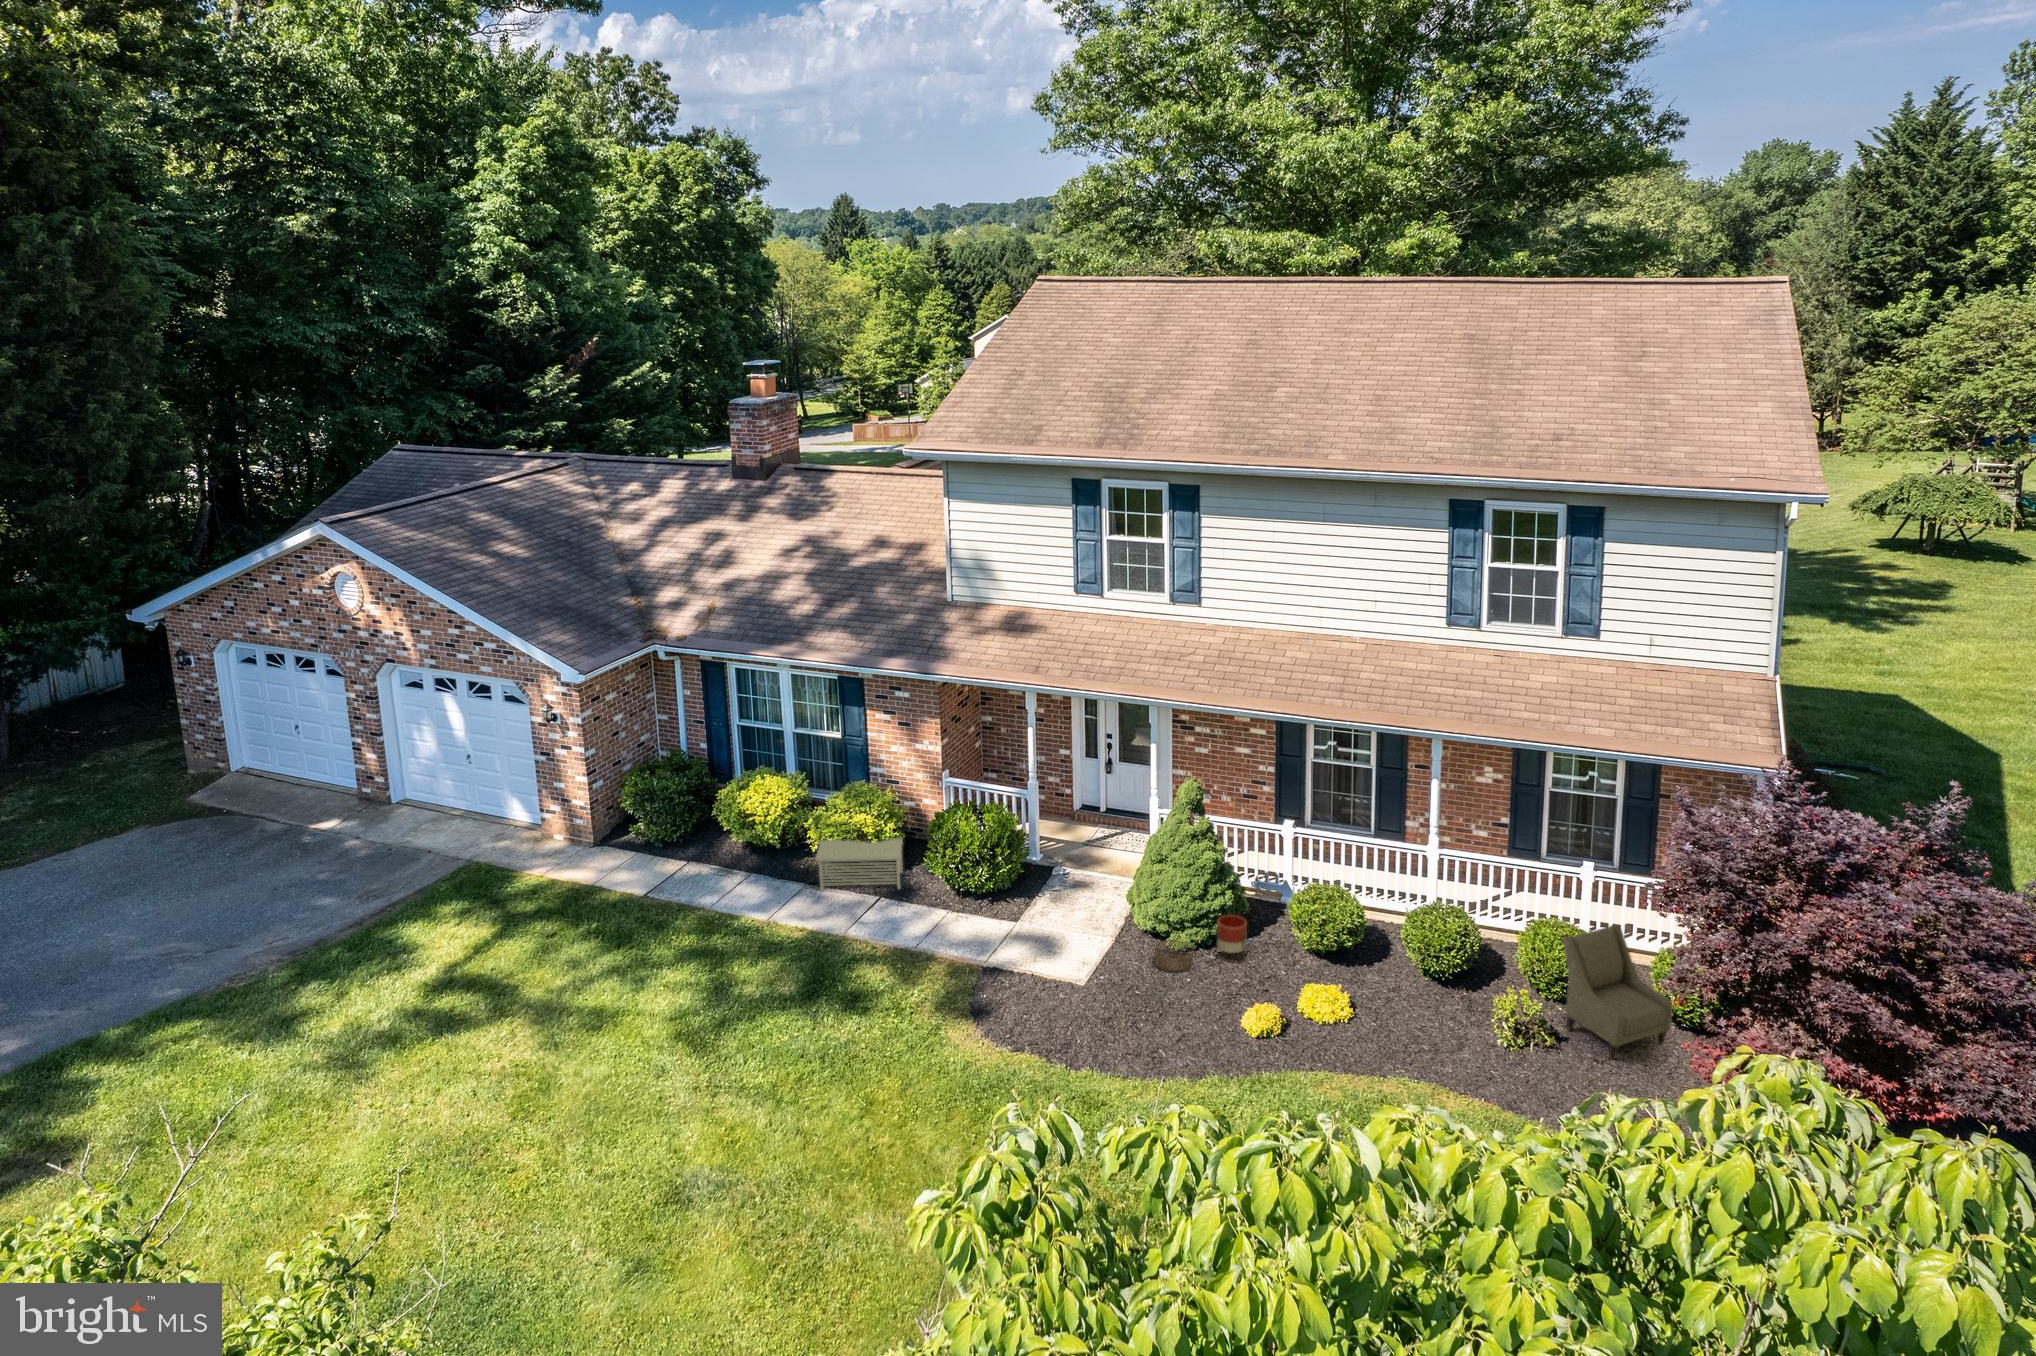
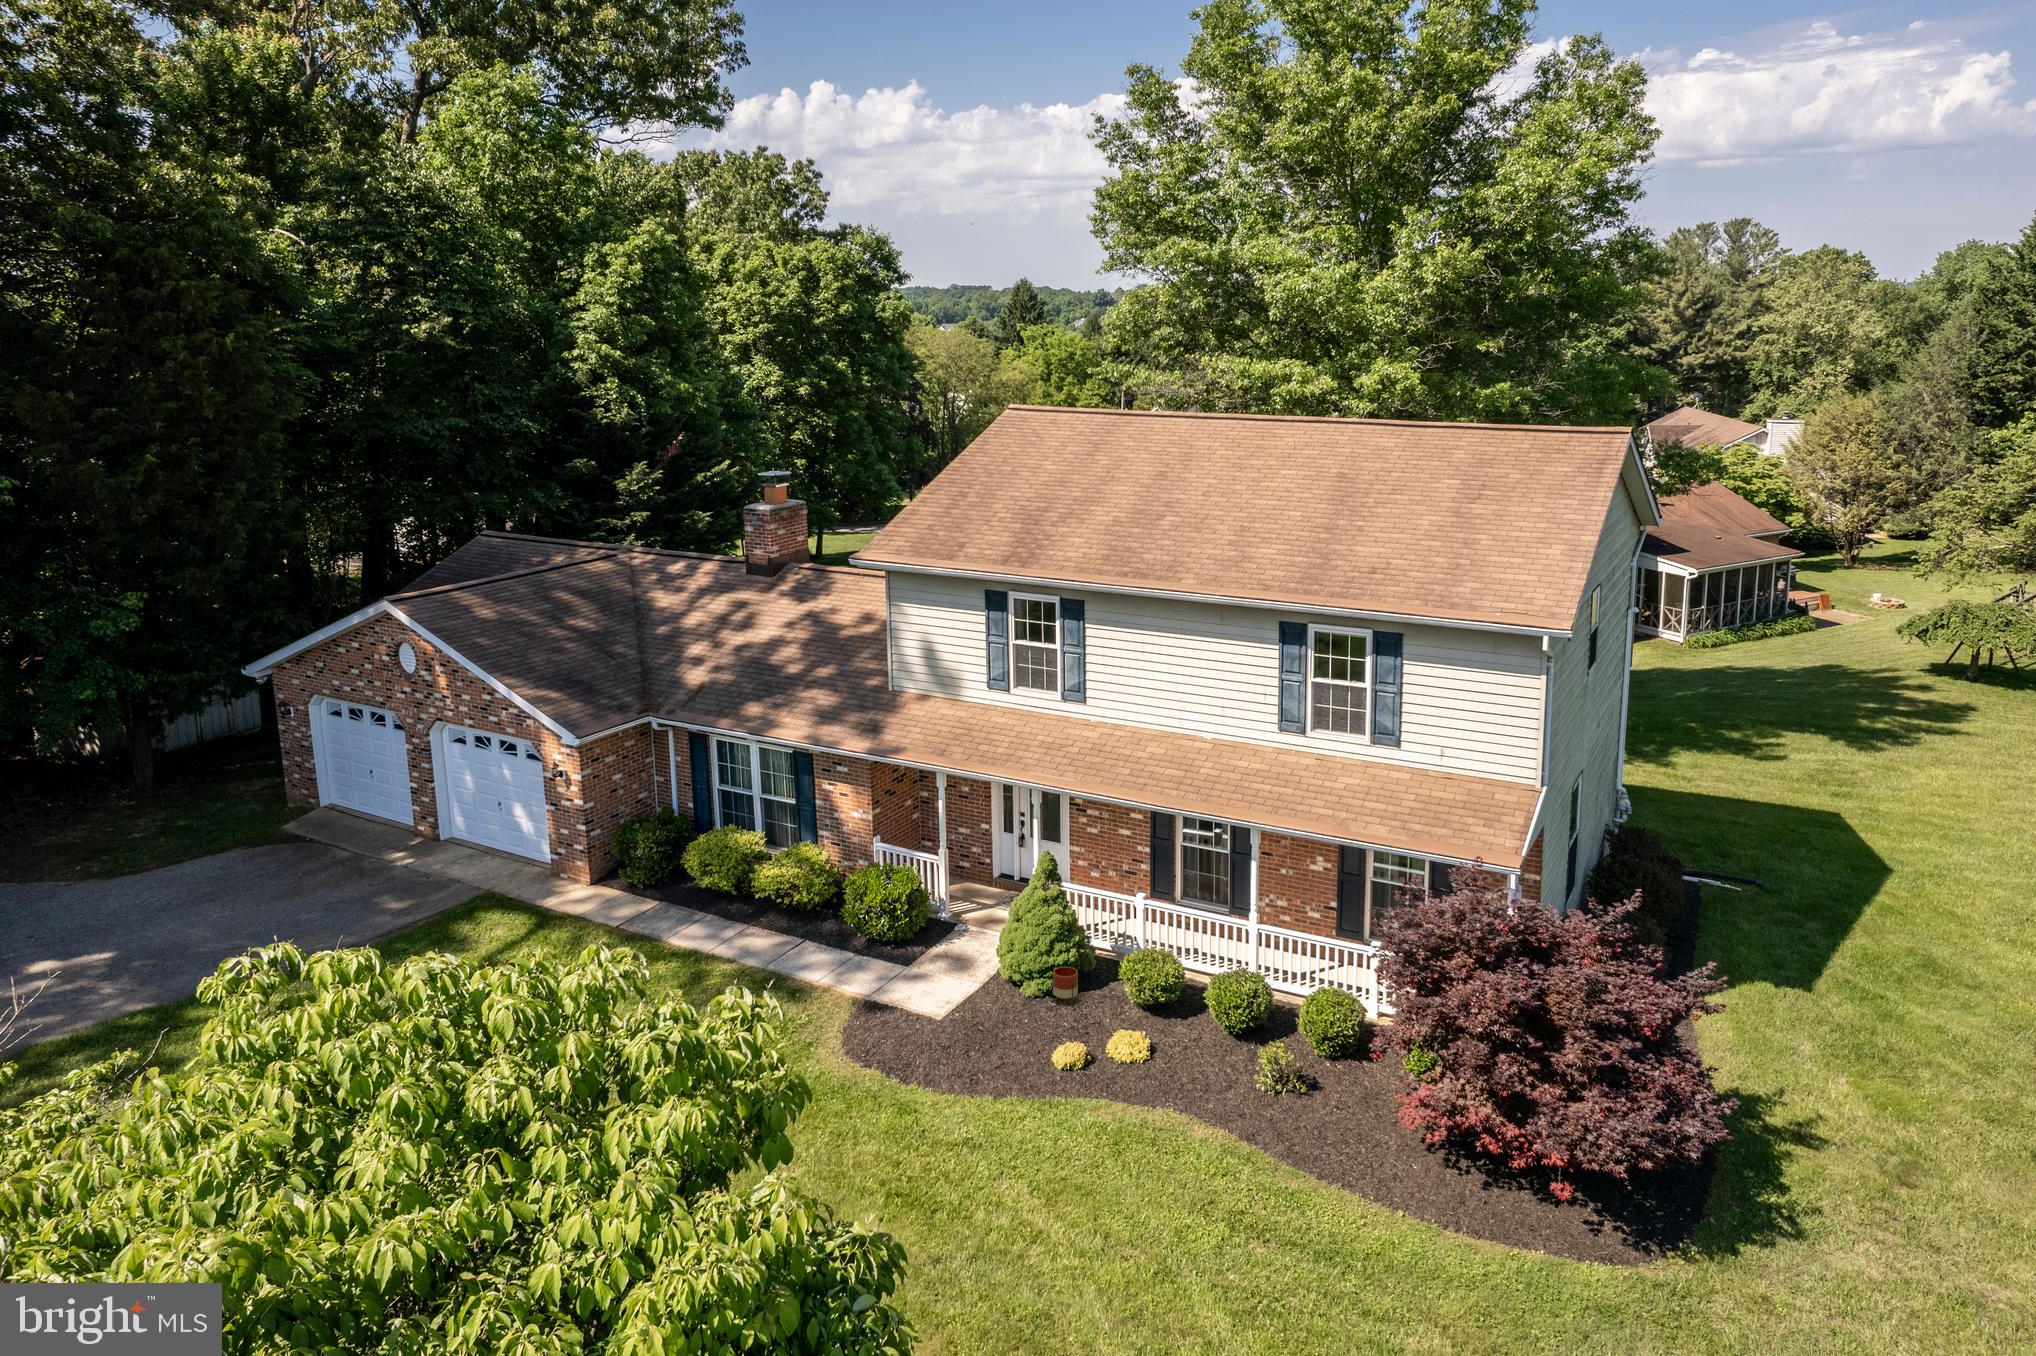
storage bench: present [816,838,903,891] -> none [750,888,828,933]
chair: present [1562,924,1672,1059] -> none [1309,989,1393,1099]
basket: present [1155,940,1192,972] -> none [998,985,1031,1010]

